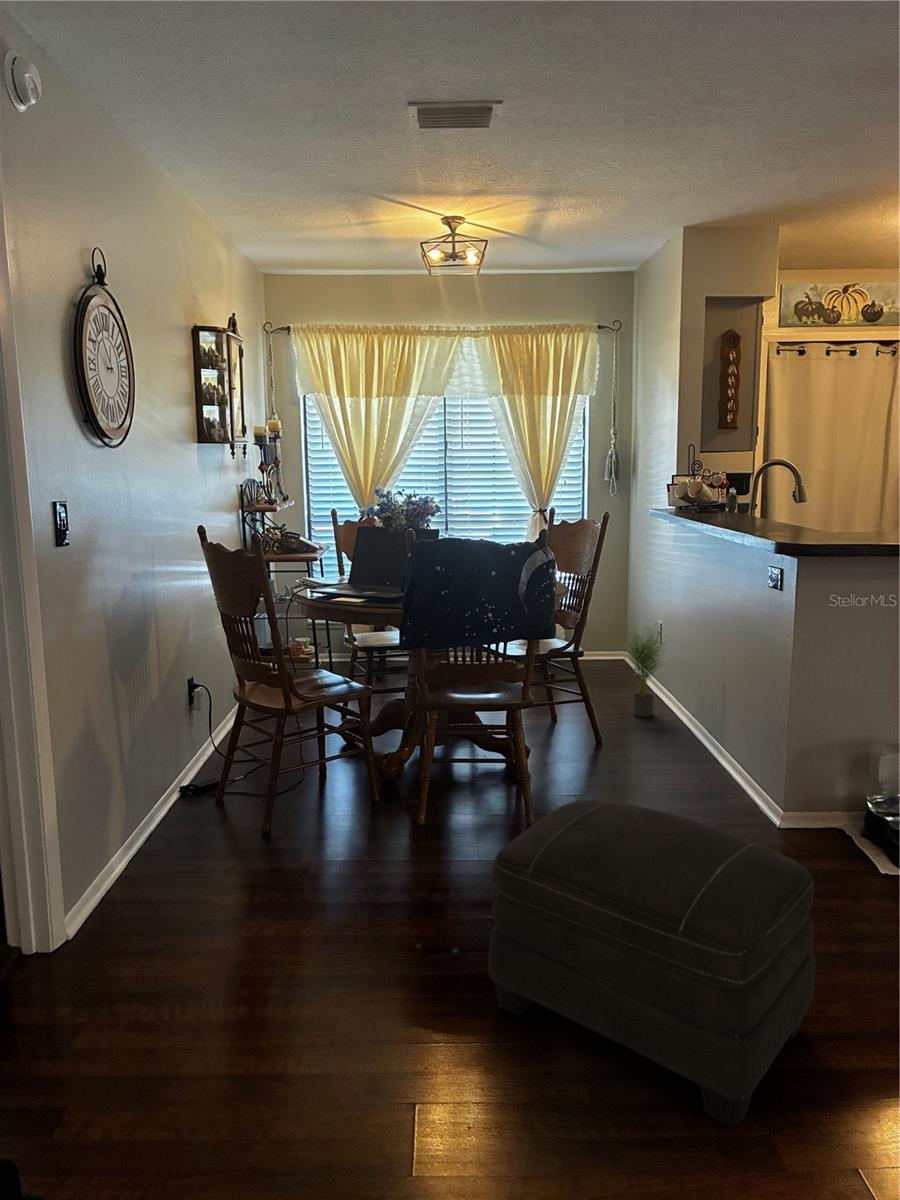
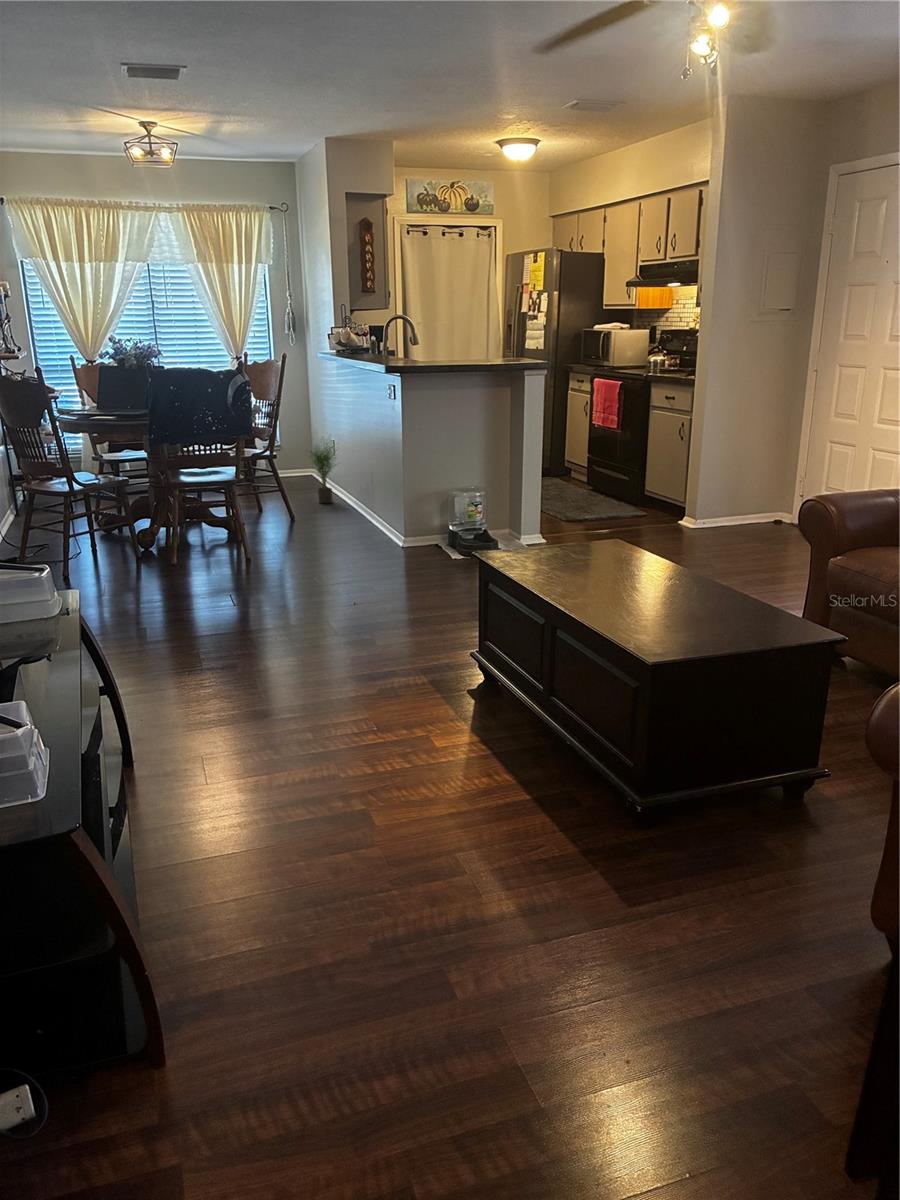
ottoman: present [488,800,816,1127] -> none [228,505,395,630]

